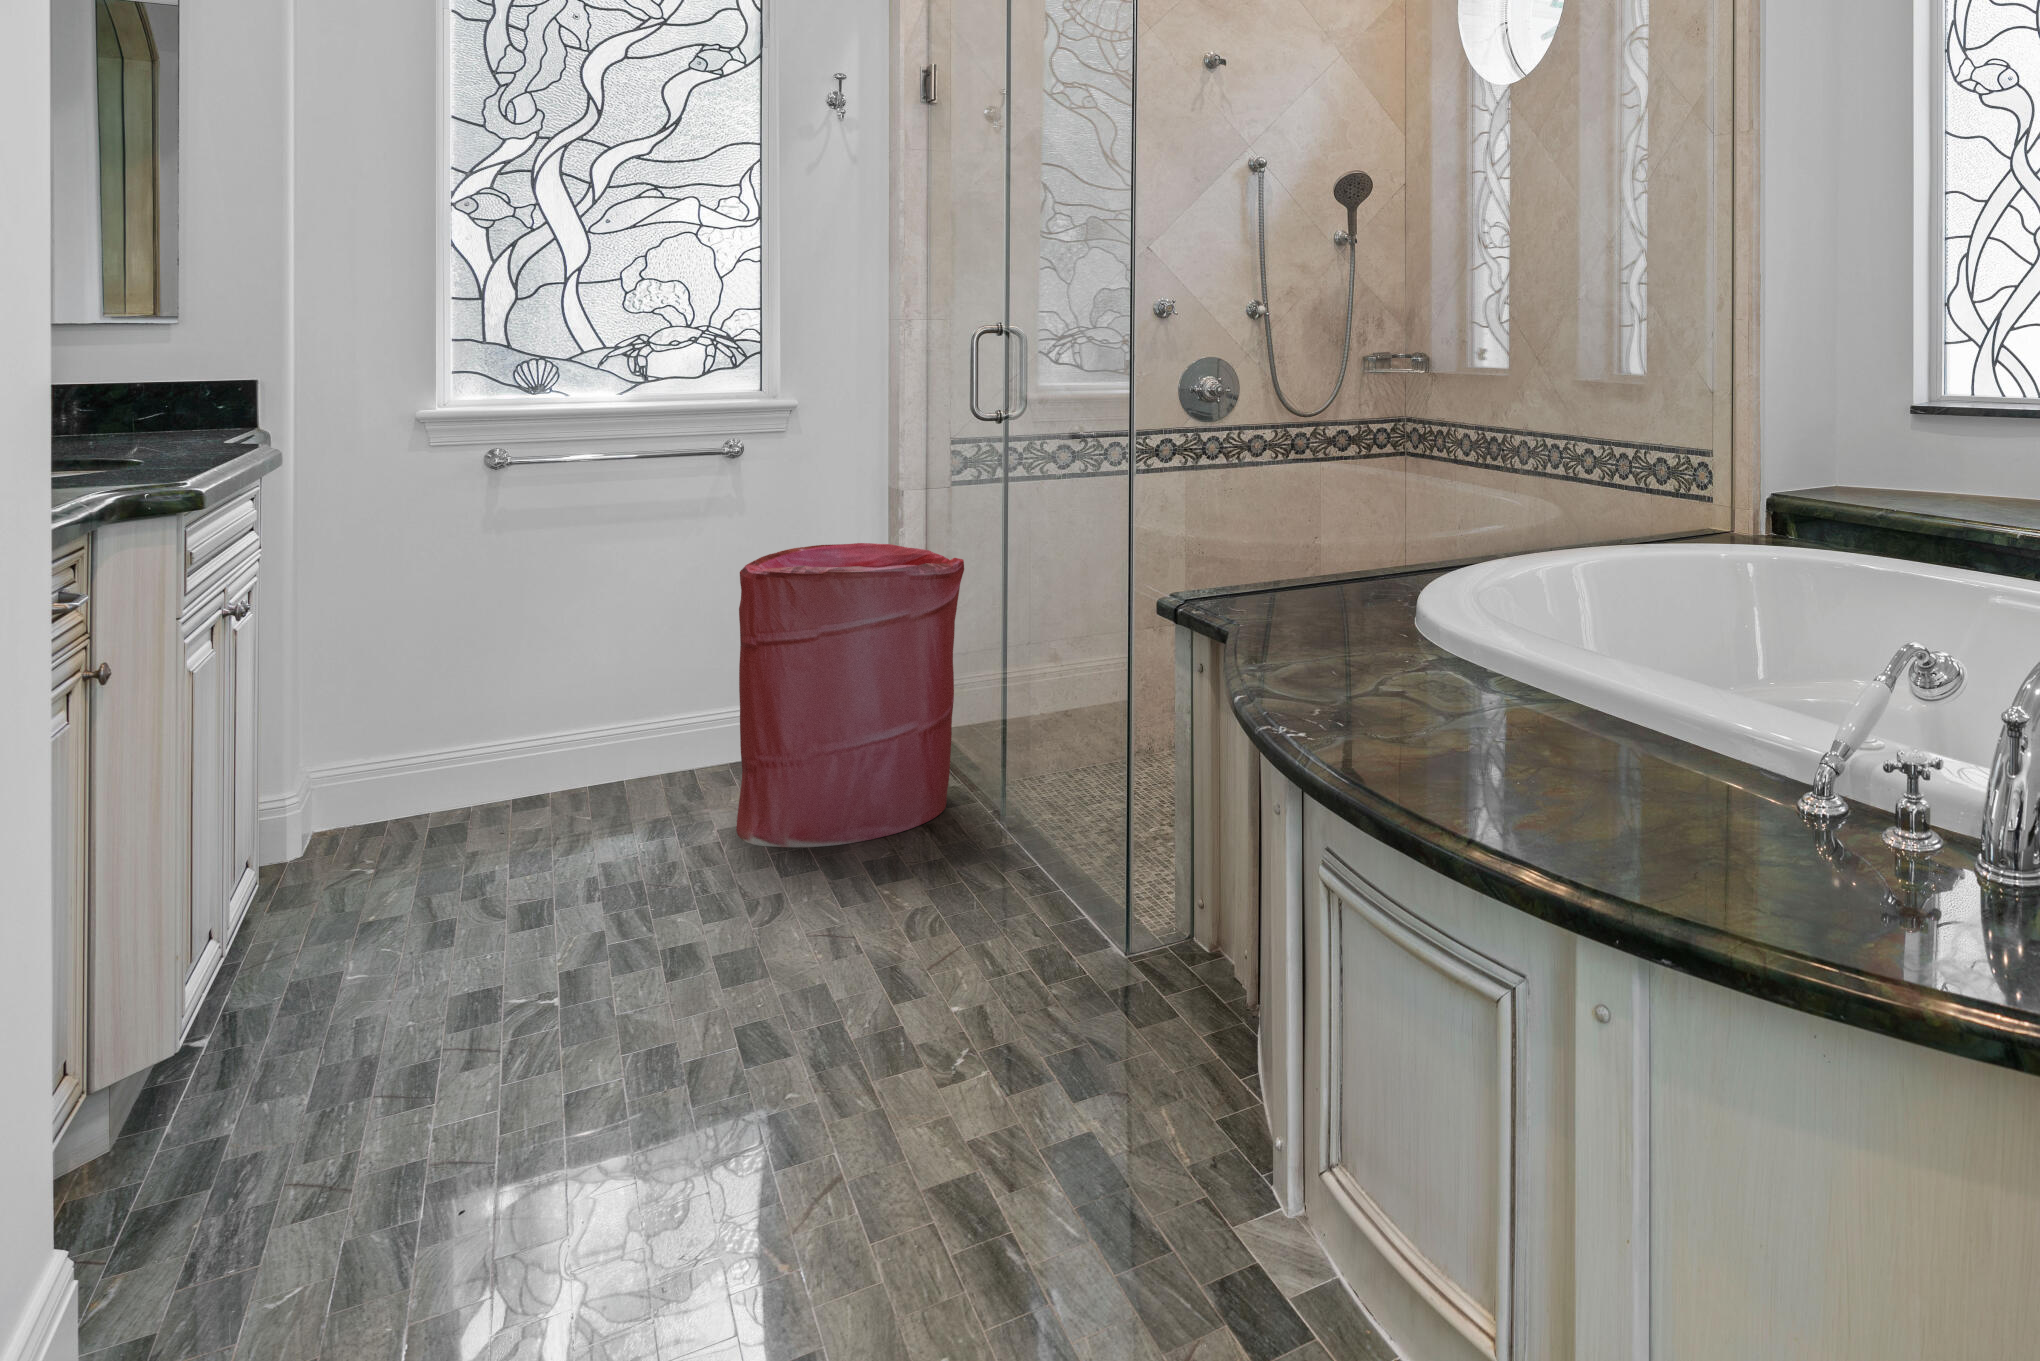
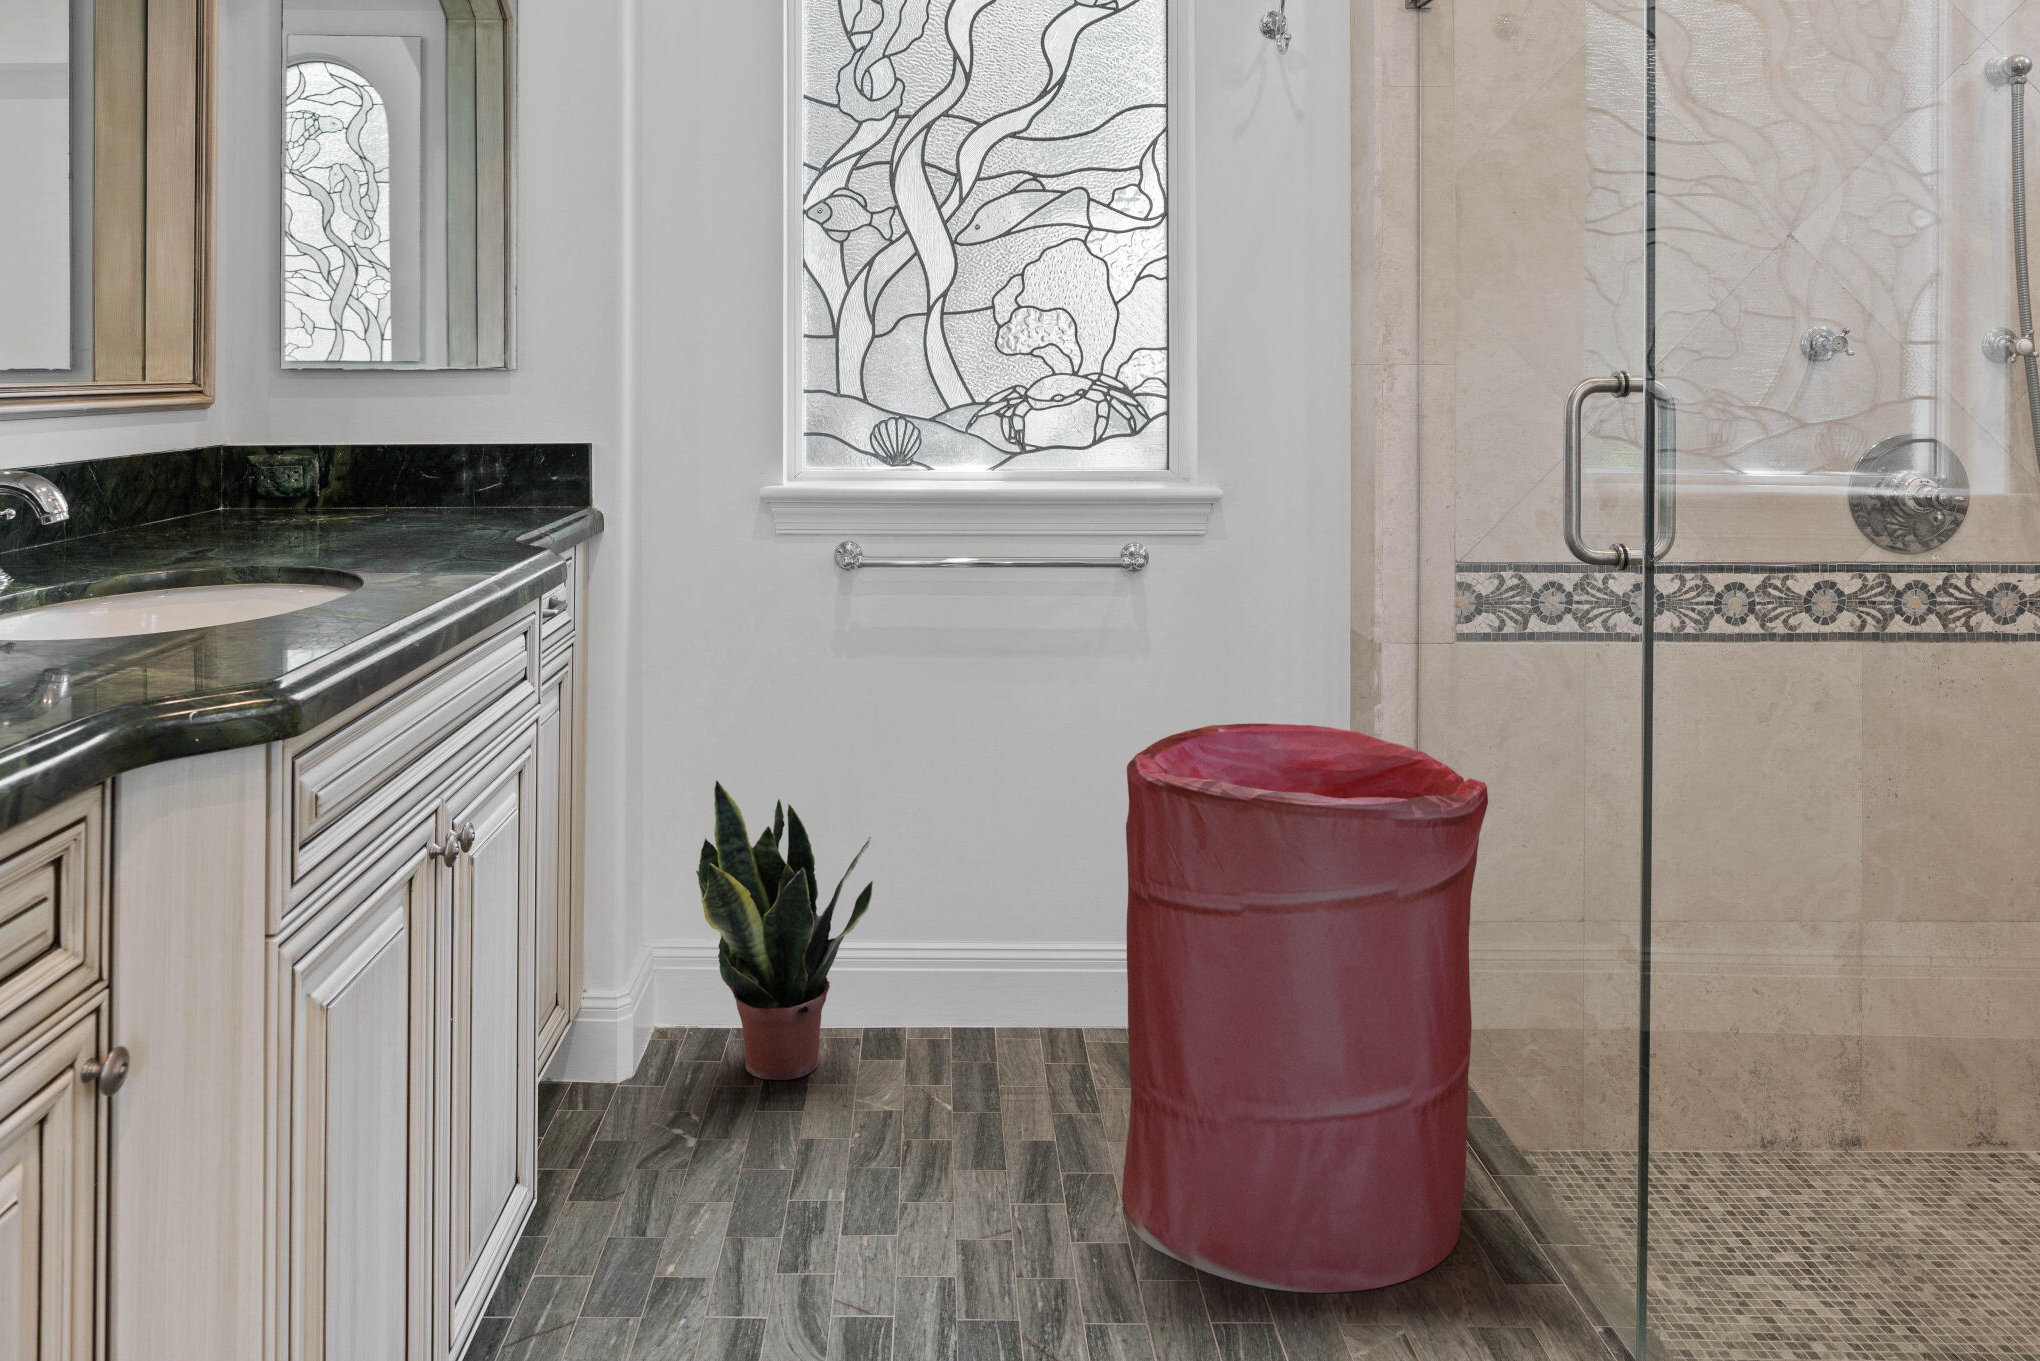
potted plant: none [371,627,534,834] -> present [696,781,873,1080]

